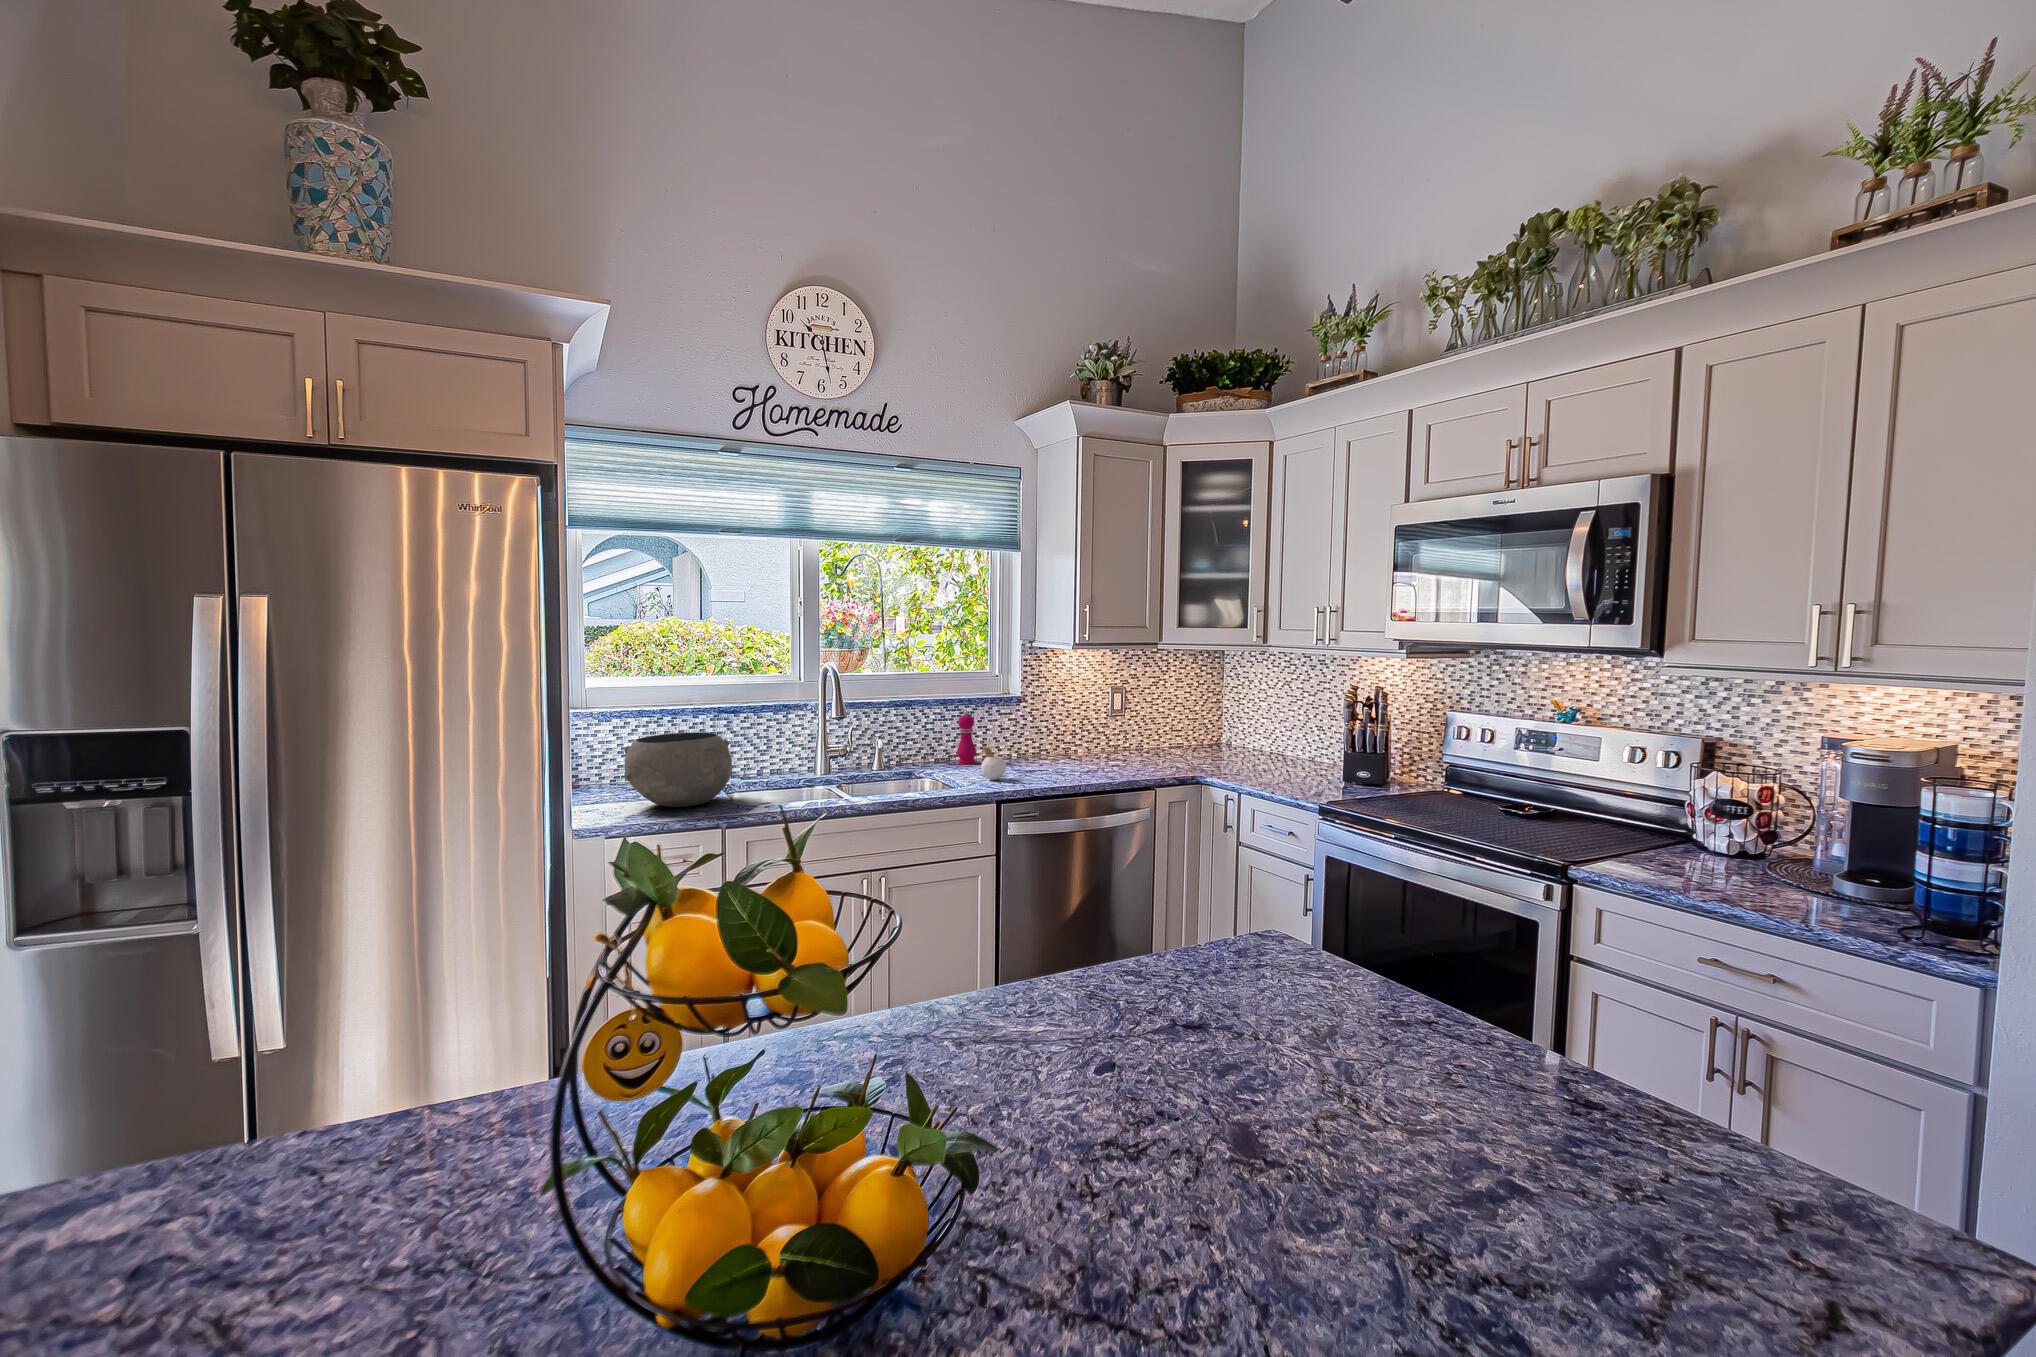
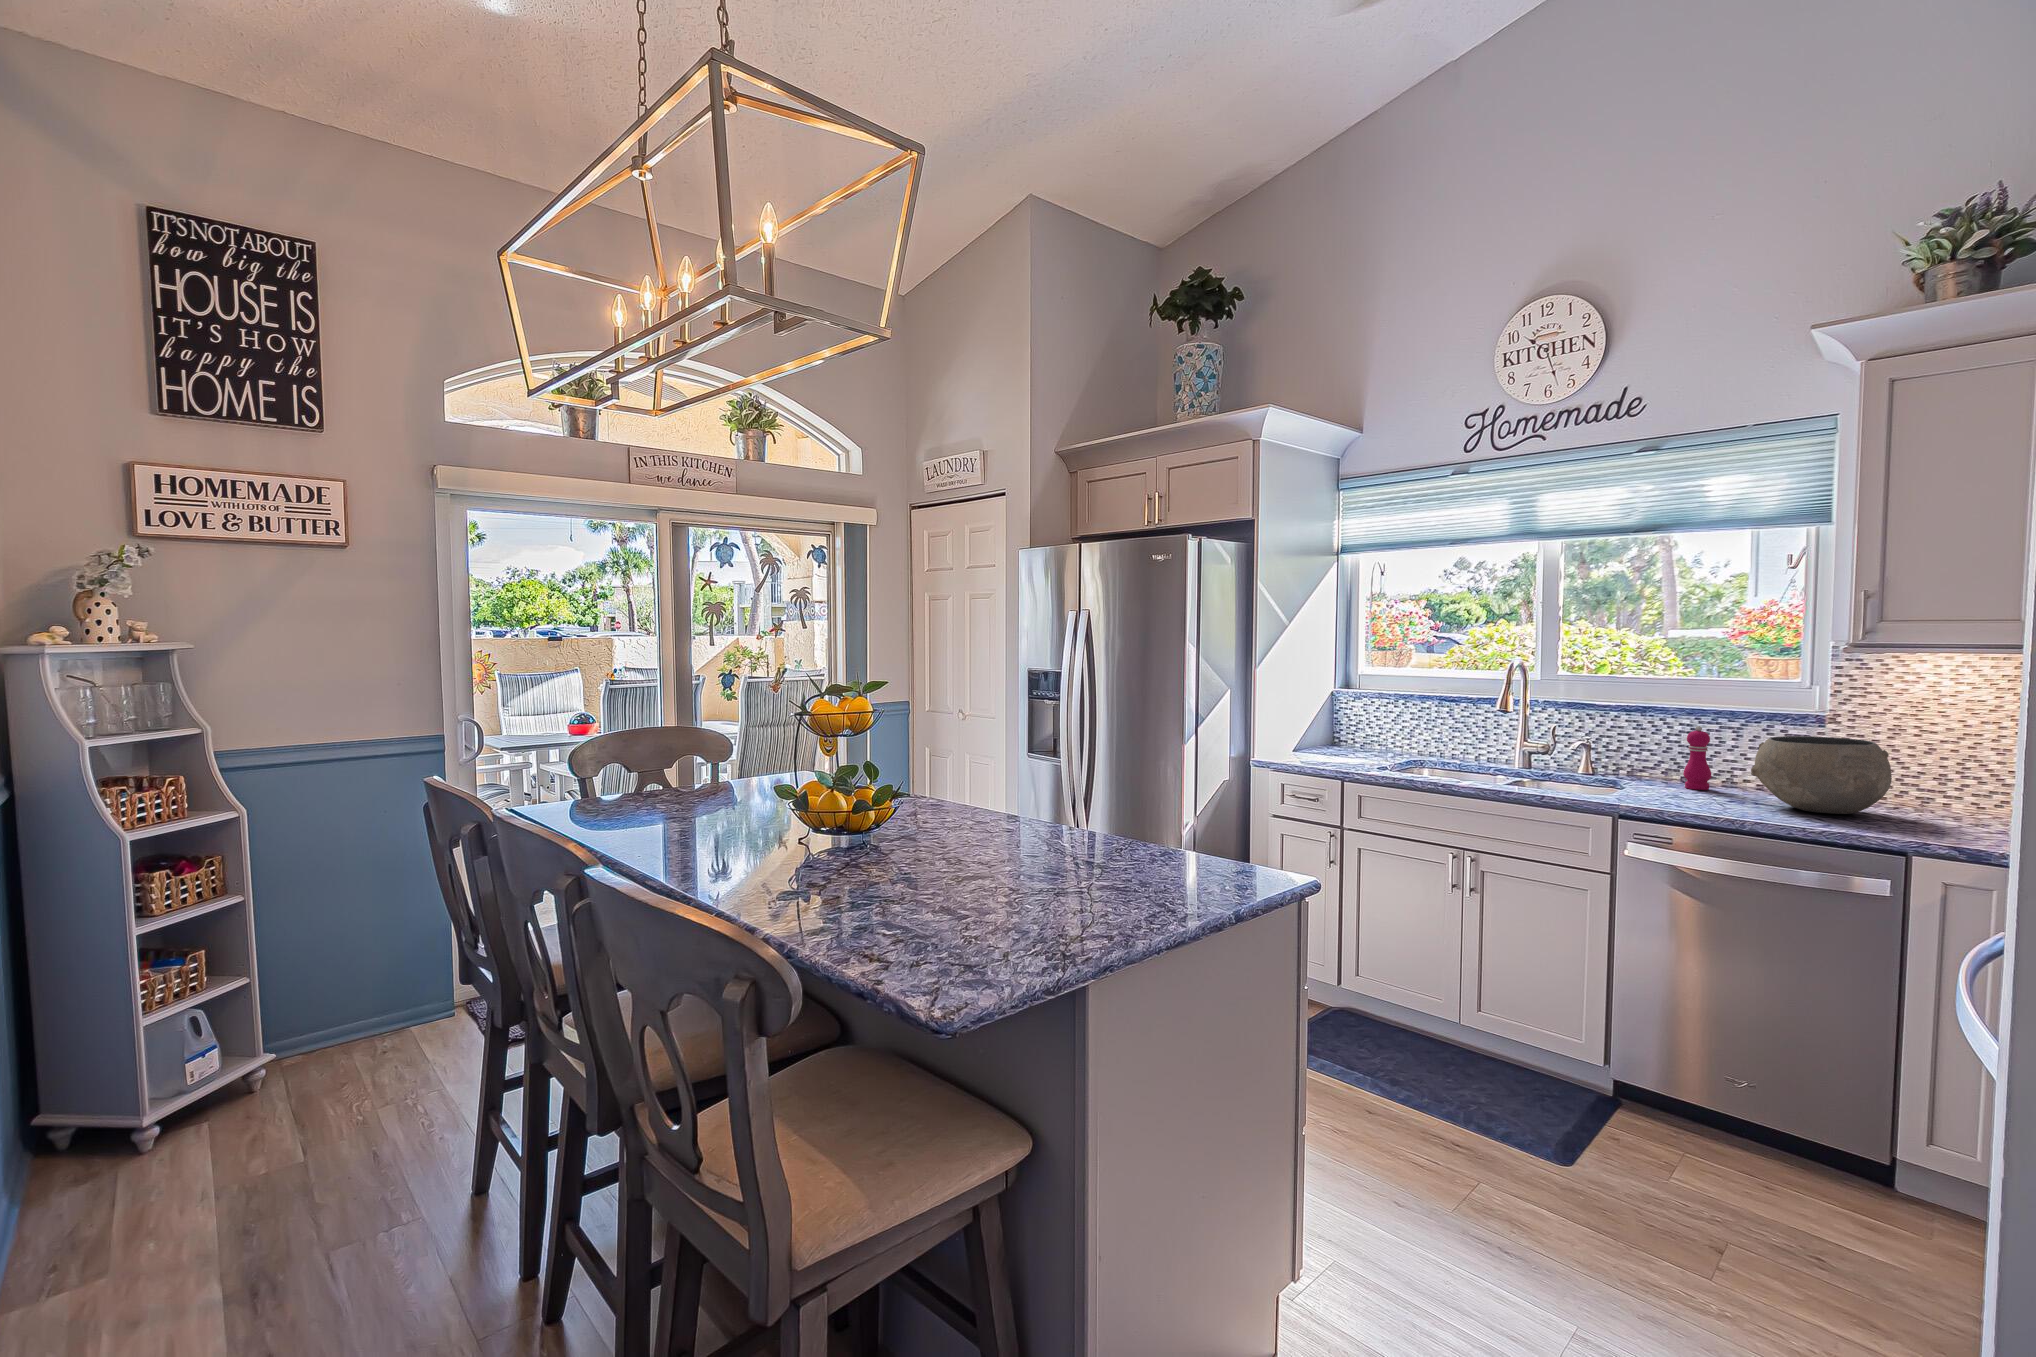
ceramic bowl: present [624,732,732,807] -> present [1751,736,1892,814]
candle: present [981,742,1006,780] -> none [1623,751,1656,800]

